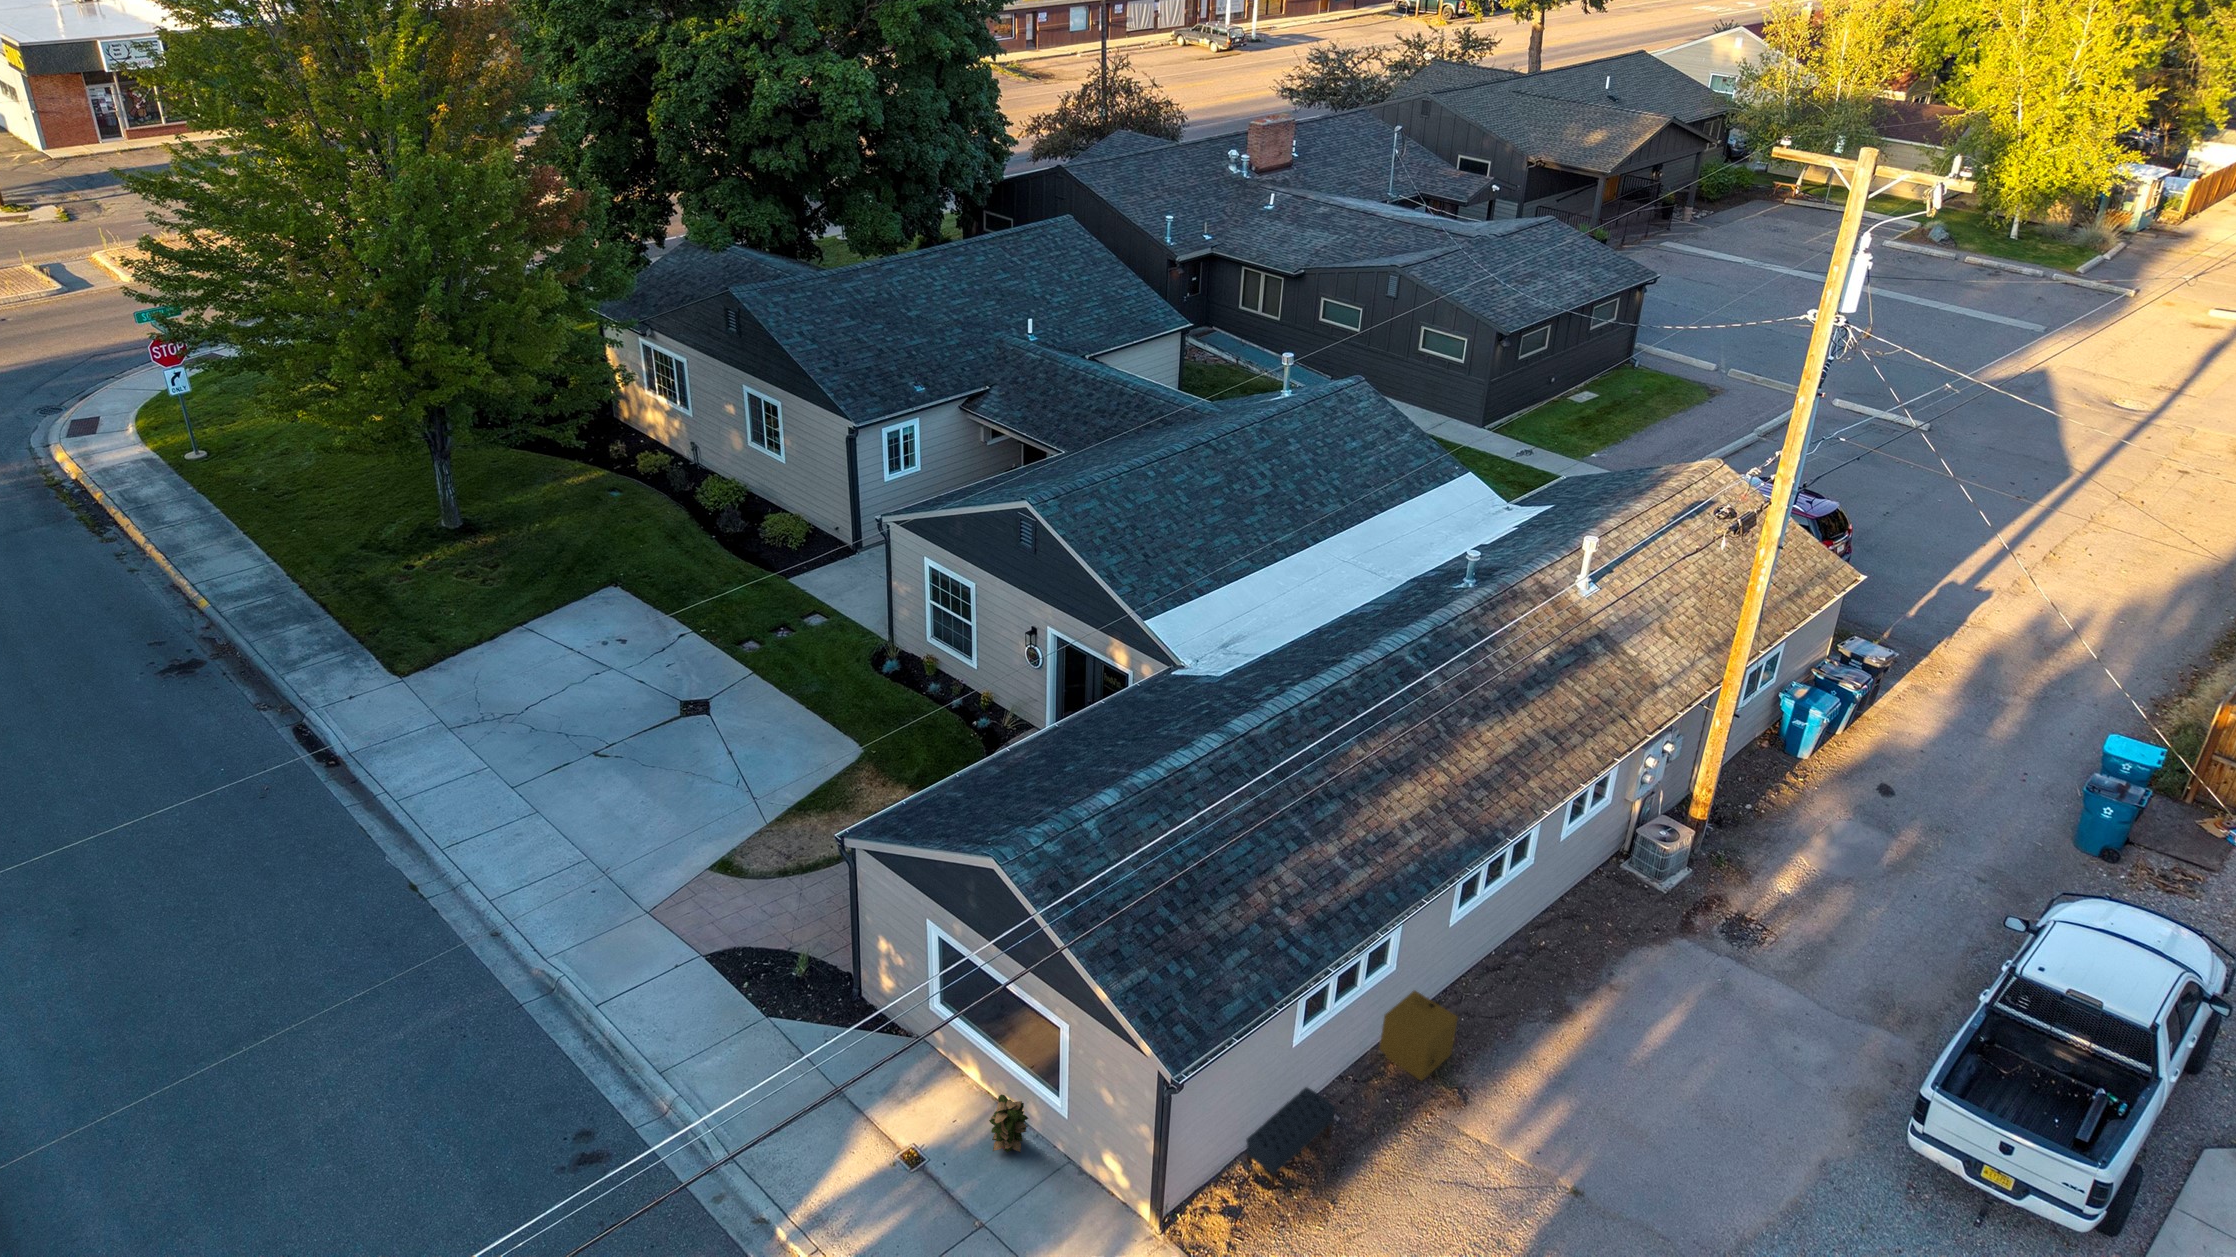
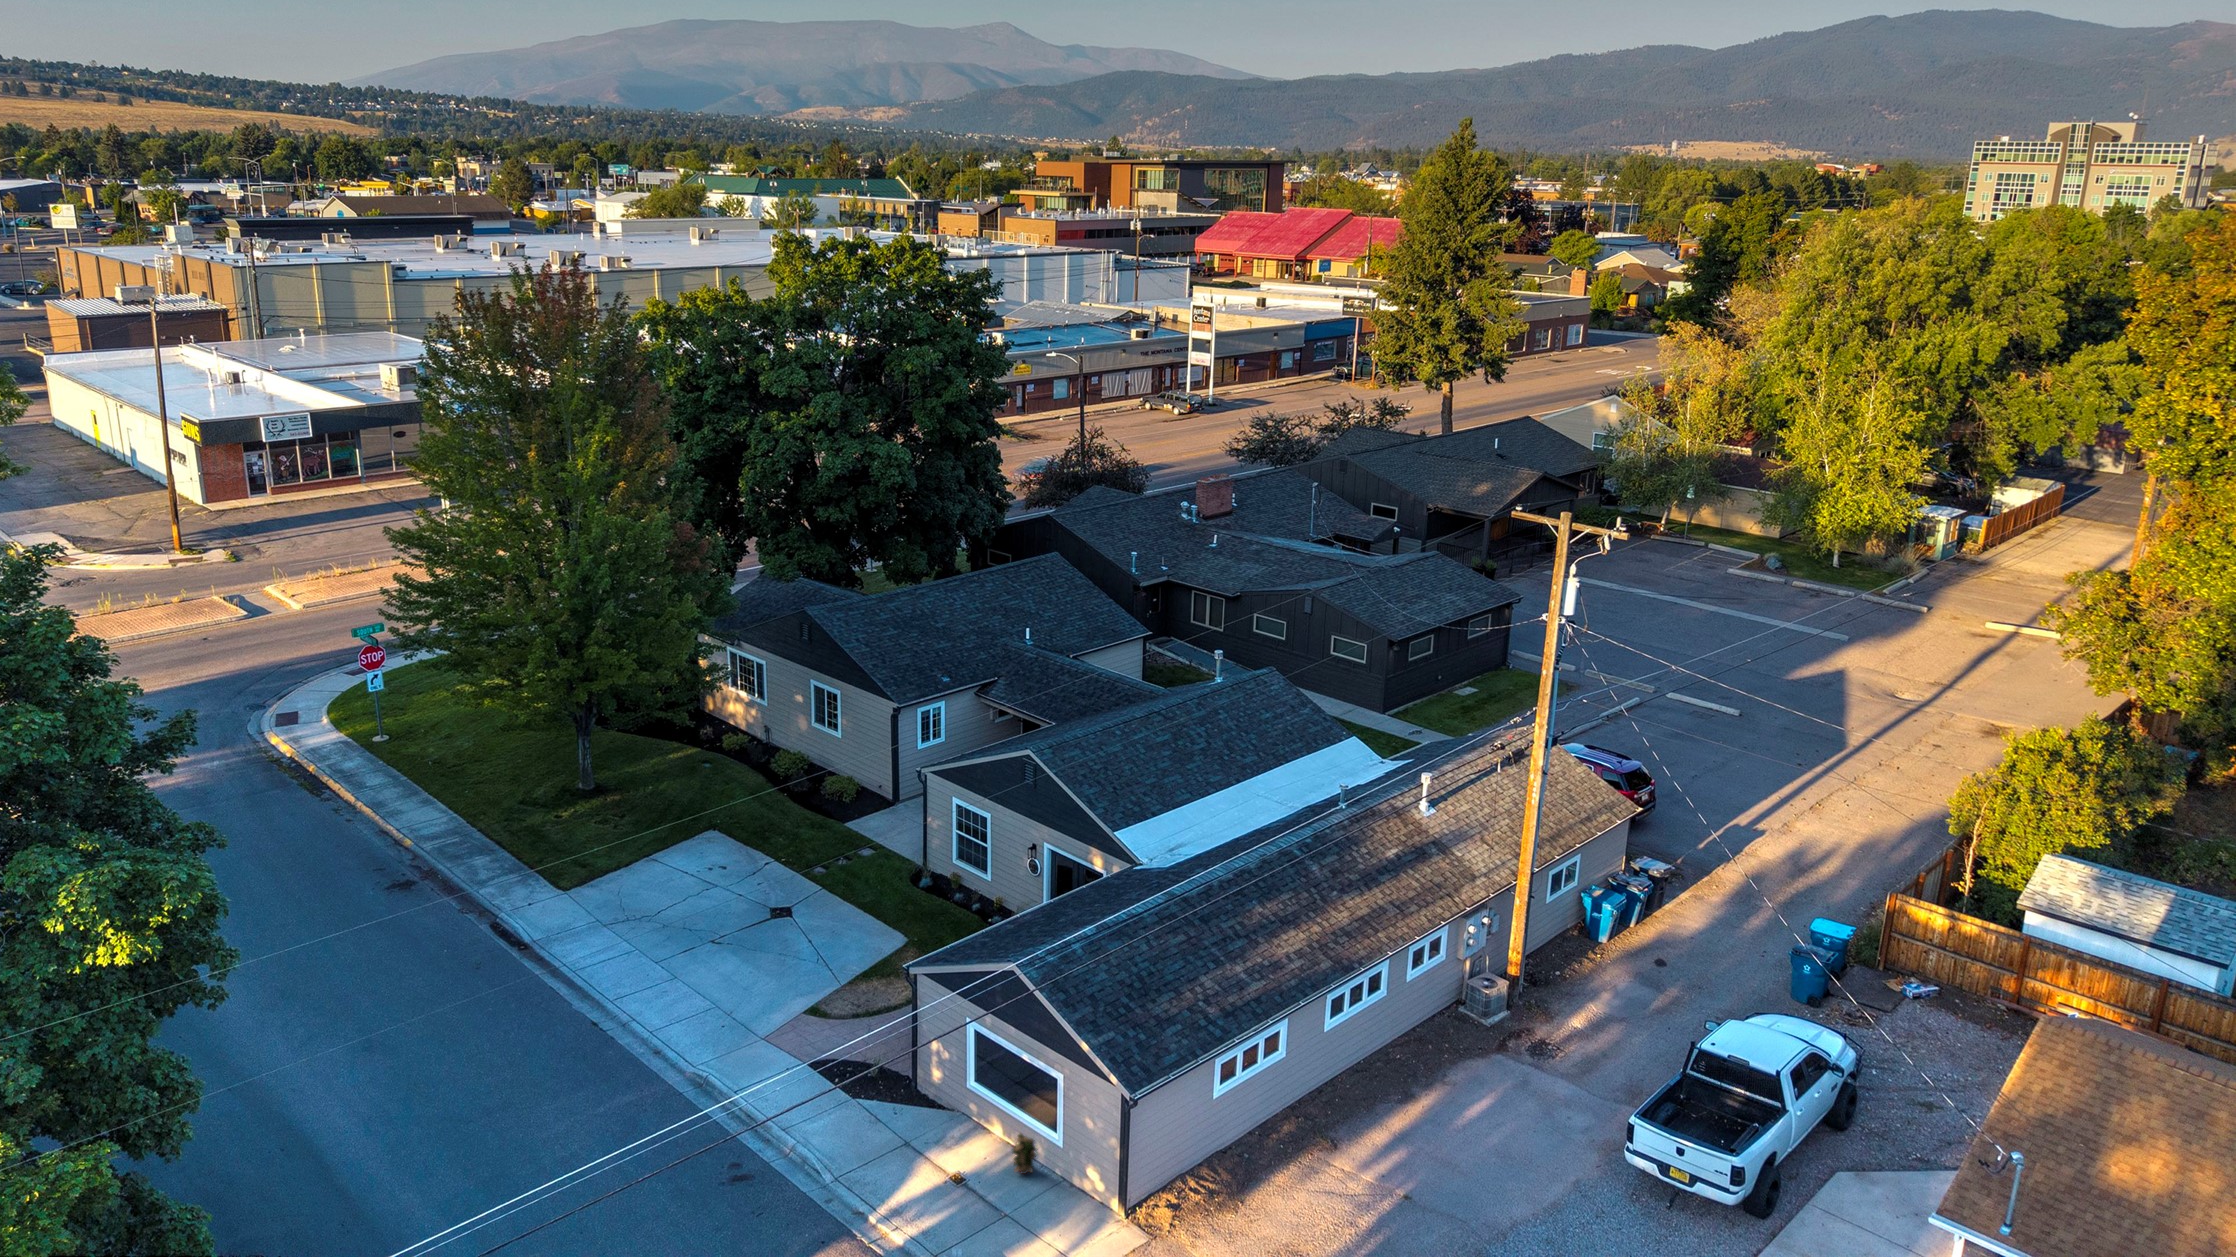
cardboard box: present [1380,991,1458,1081] -> none [1277,1075,1329,1136]
bench: present [1246,1087,1335,1189] -> none [1183,1131,1244,1194]

